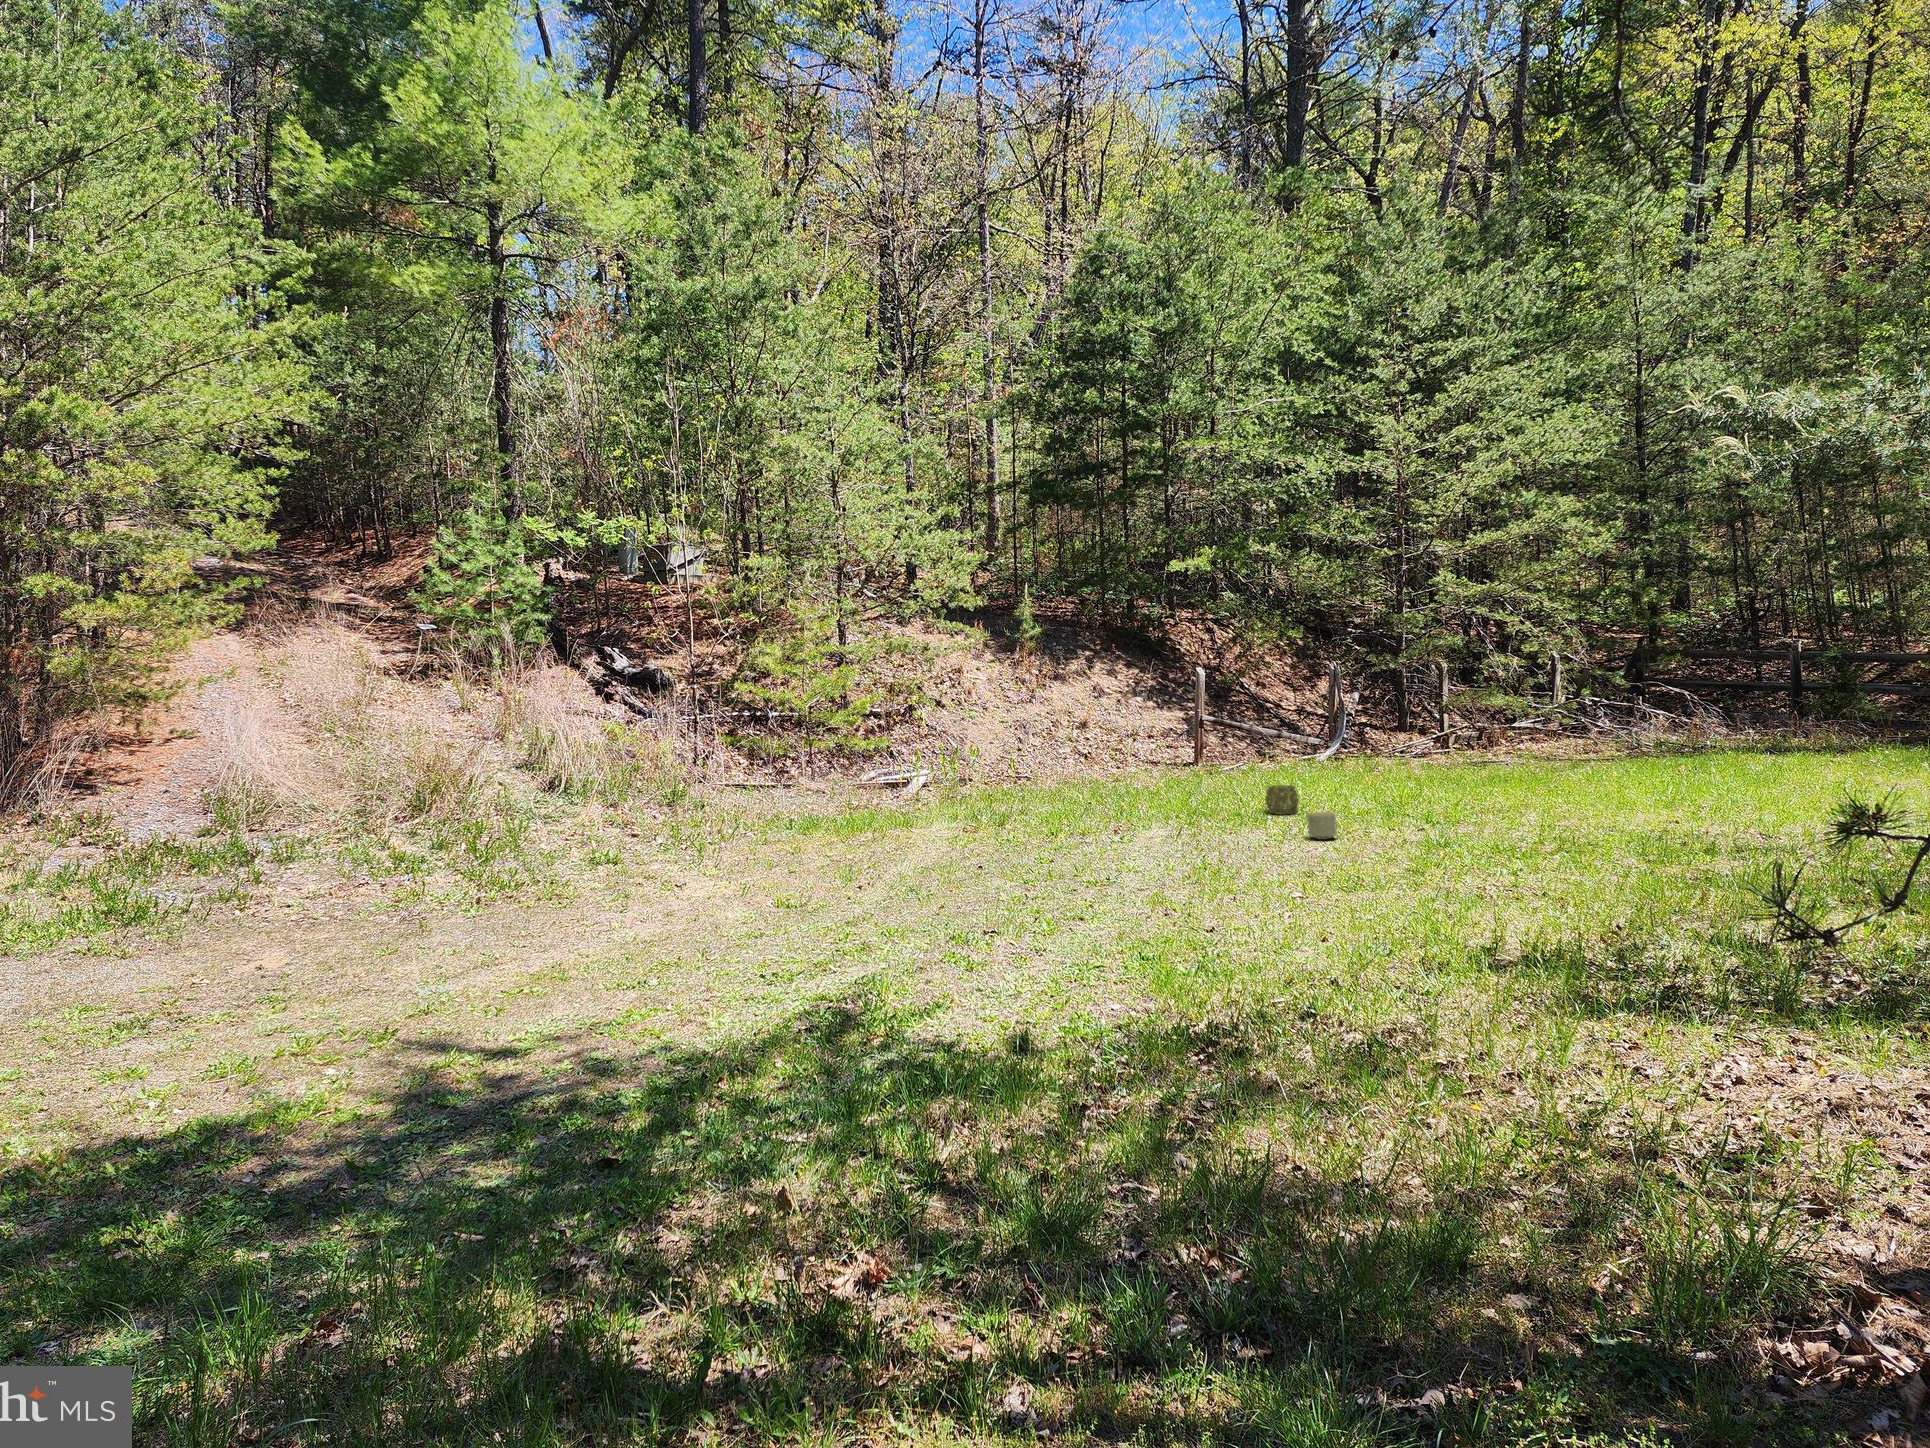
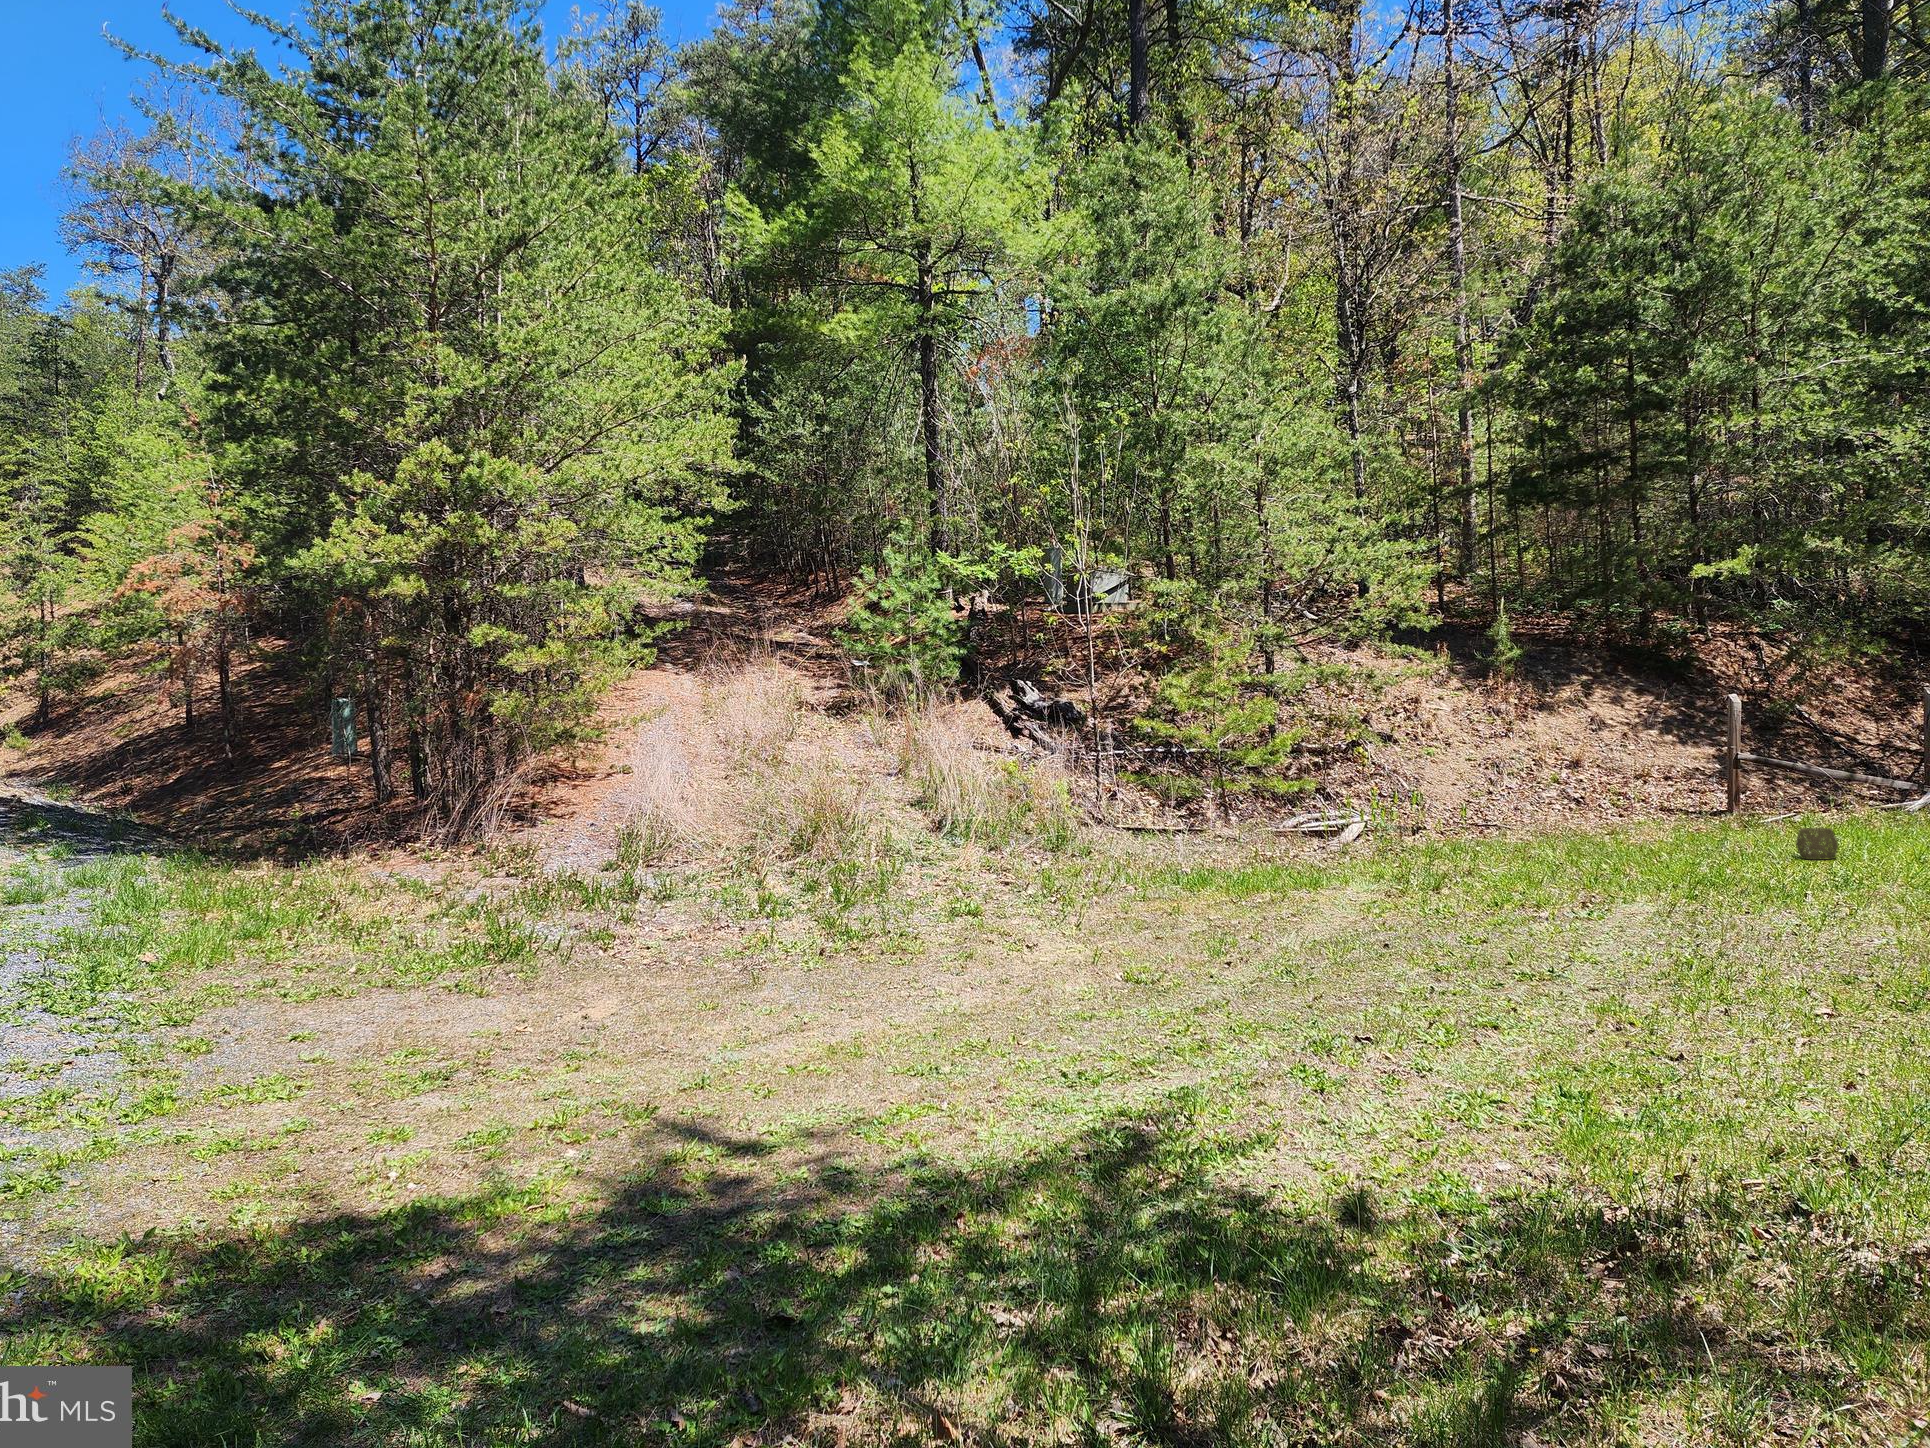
planter: present [1307,812,1337,840] -> none [1835,852,1871,881]

